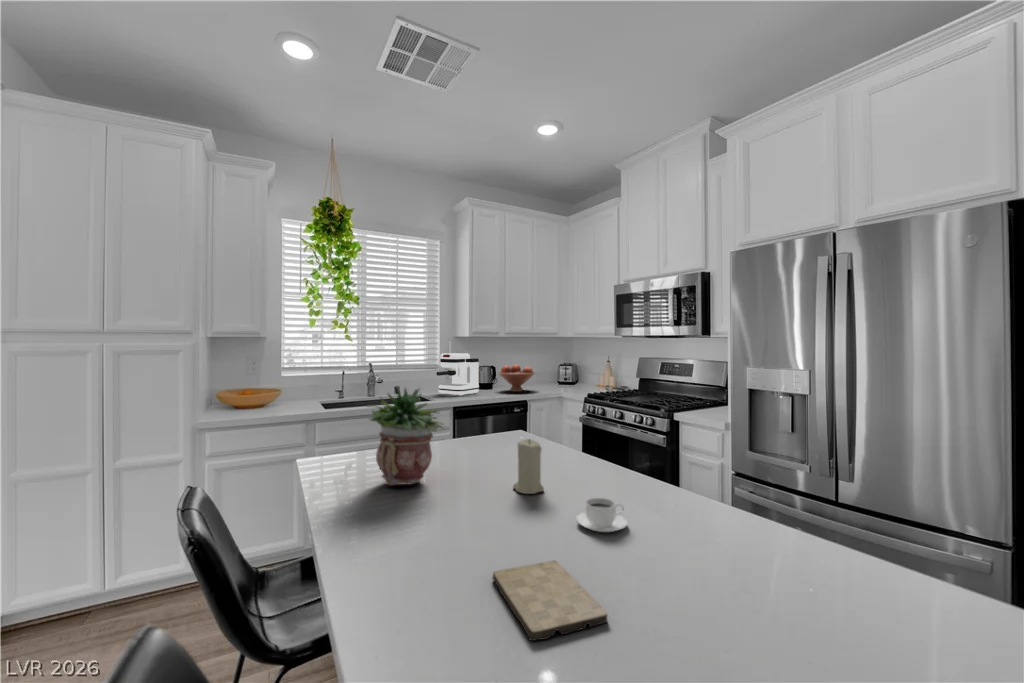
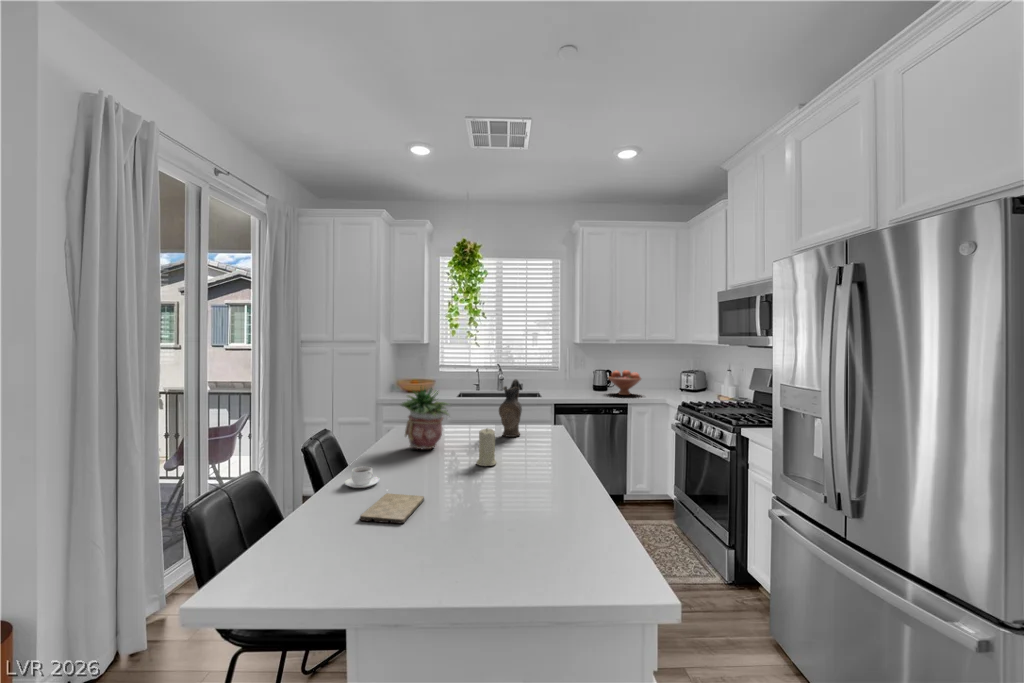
coffee maker: present [436,353,479,396] -> none [549,358,588,395]
ceramic pitcher: none [472,374,503,450] -> present [499,379,522,437]
coffee cup: present [576,498,627,532] -> present [345,466,380,488]

